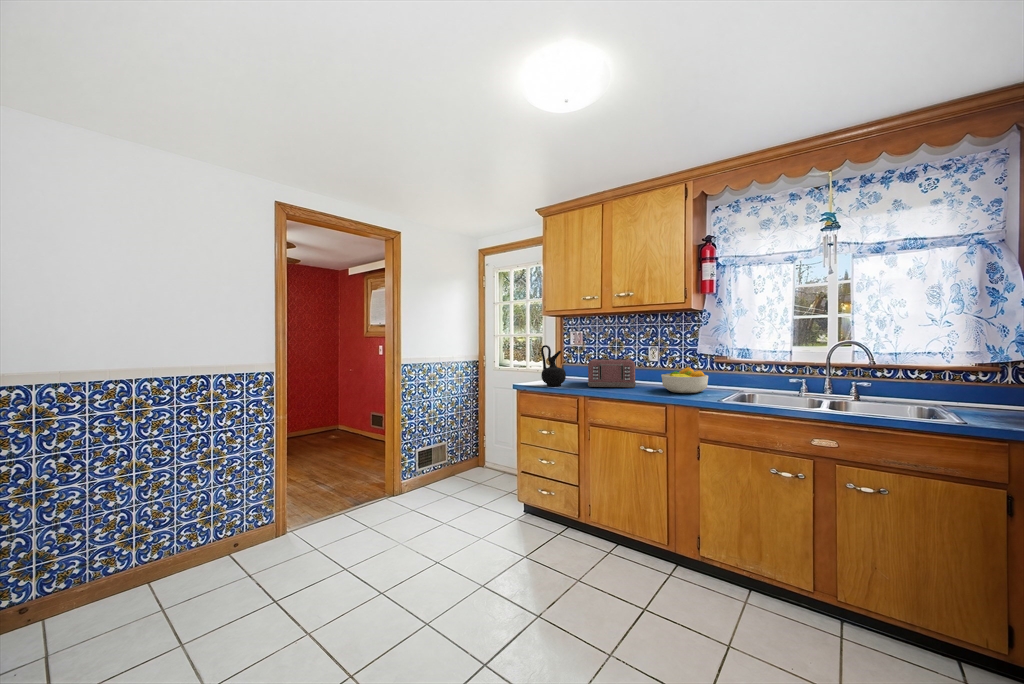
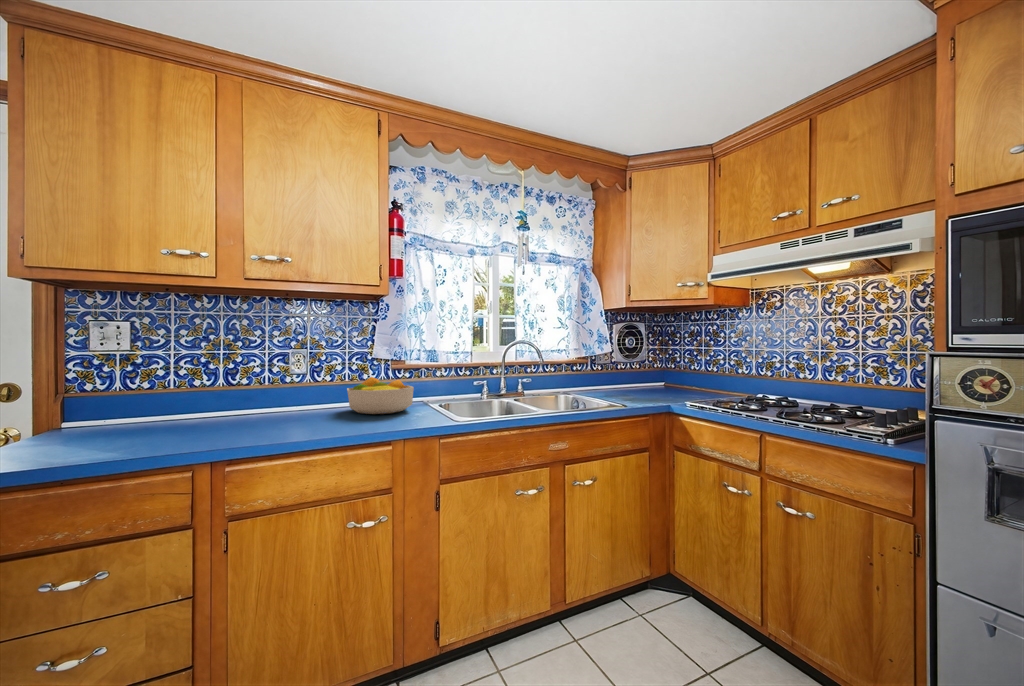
ceramic jug: present [541,345,566,386] -> none [49,347,133,448]
toaster: present [588,359,636,387] -> none [171,372,298,430]

